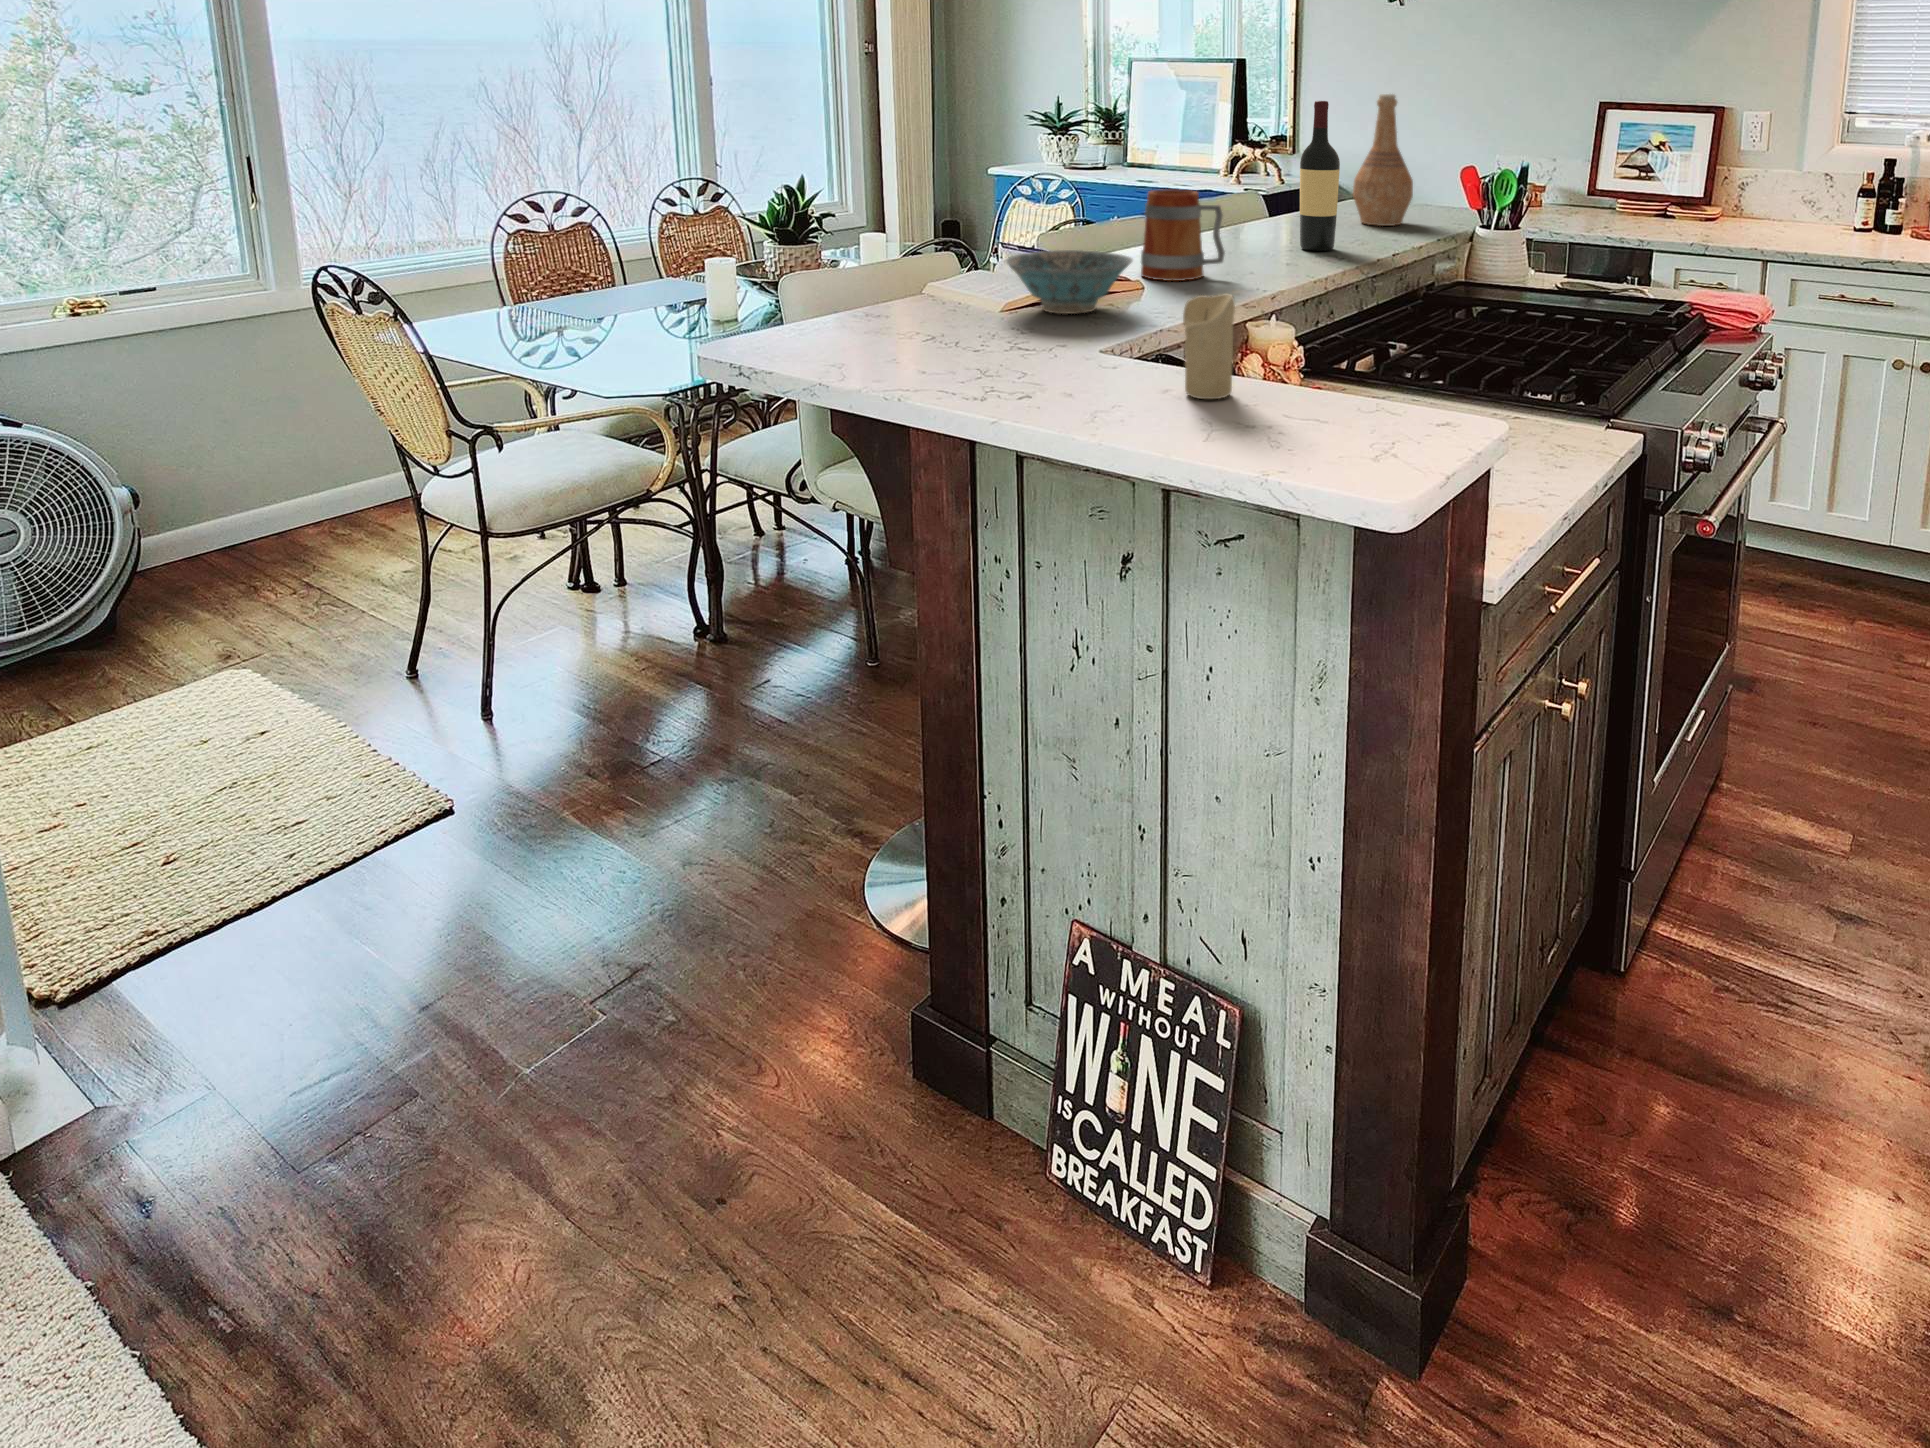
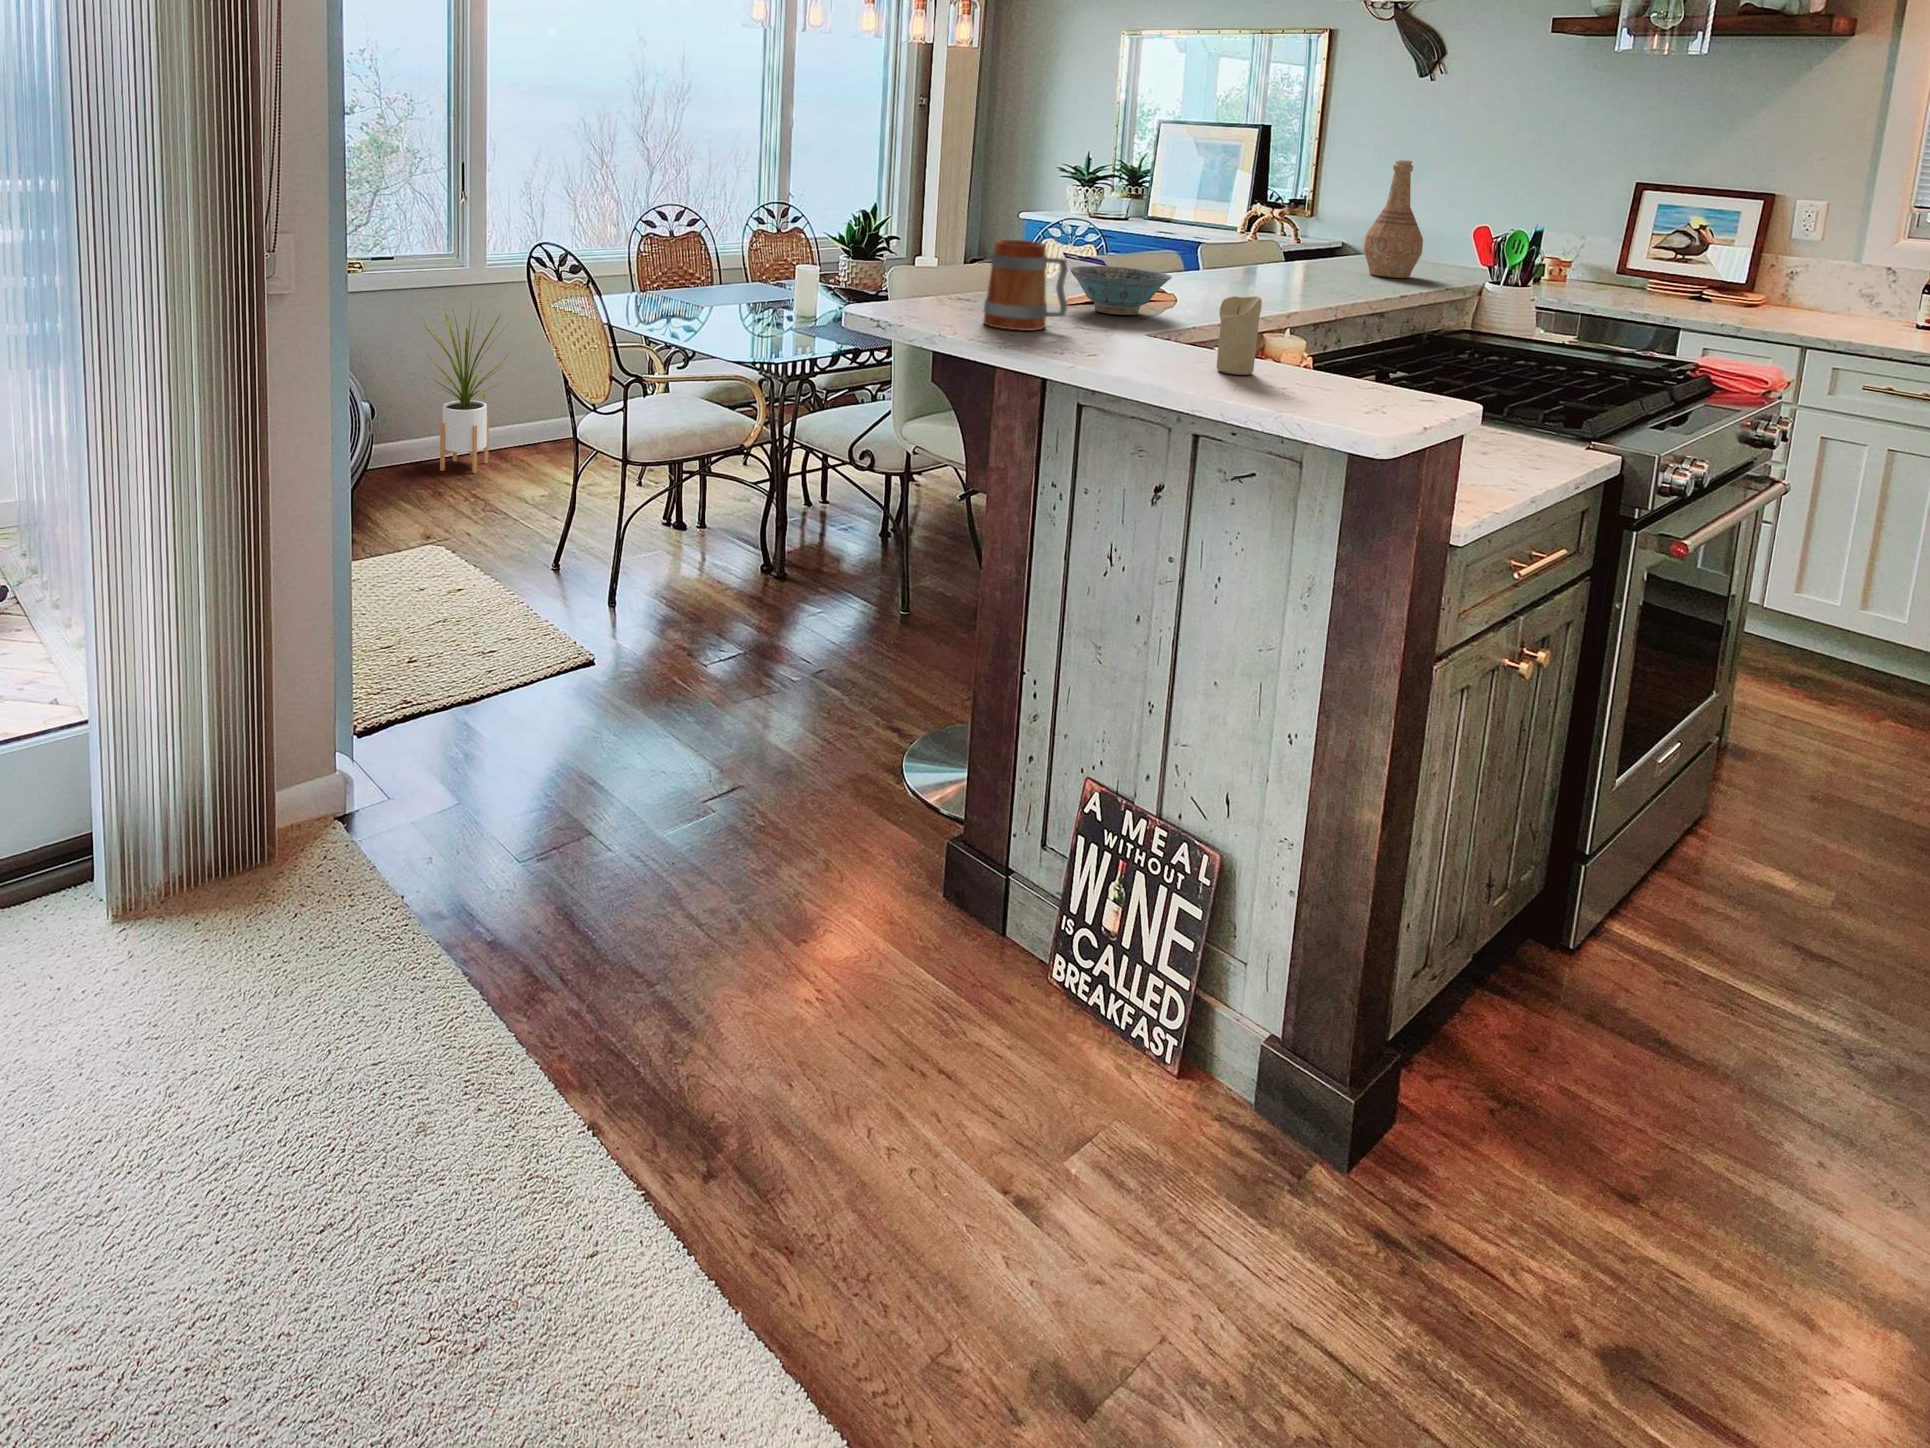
wine bottle: present [1300,101,1340,251] -> none [1311,161,1354,291]
mug: present [1141,189,1225,281] -> present [983,240,1068,330]
house plant: none [205,333,358,557] -> present [423,305,508,473]

